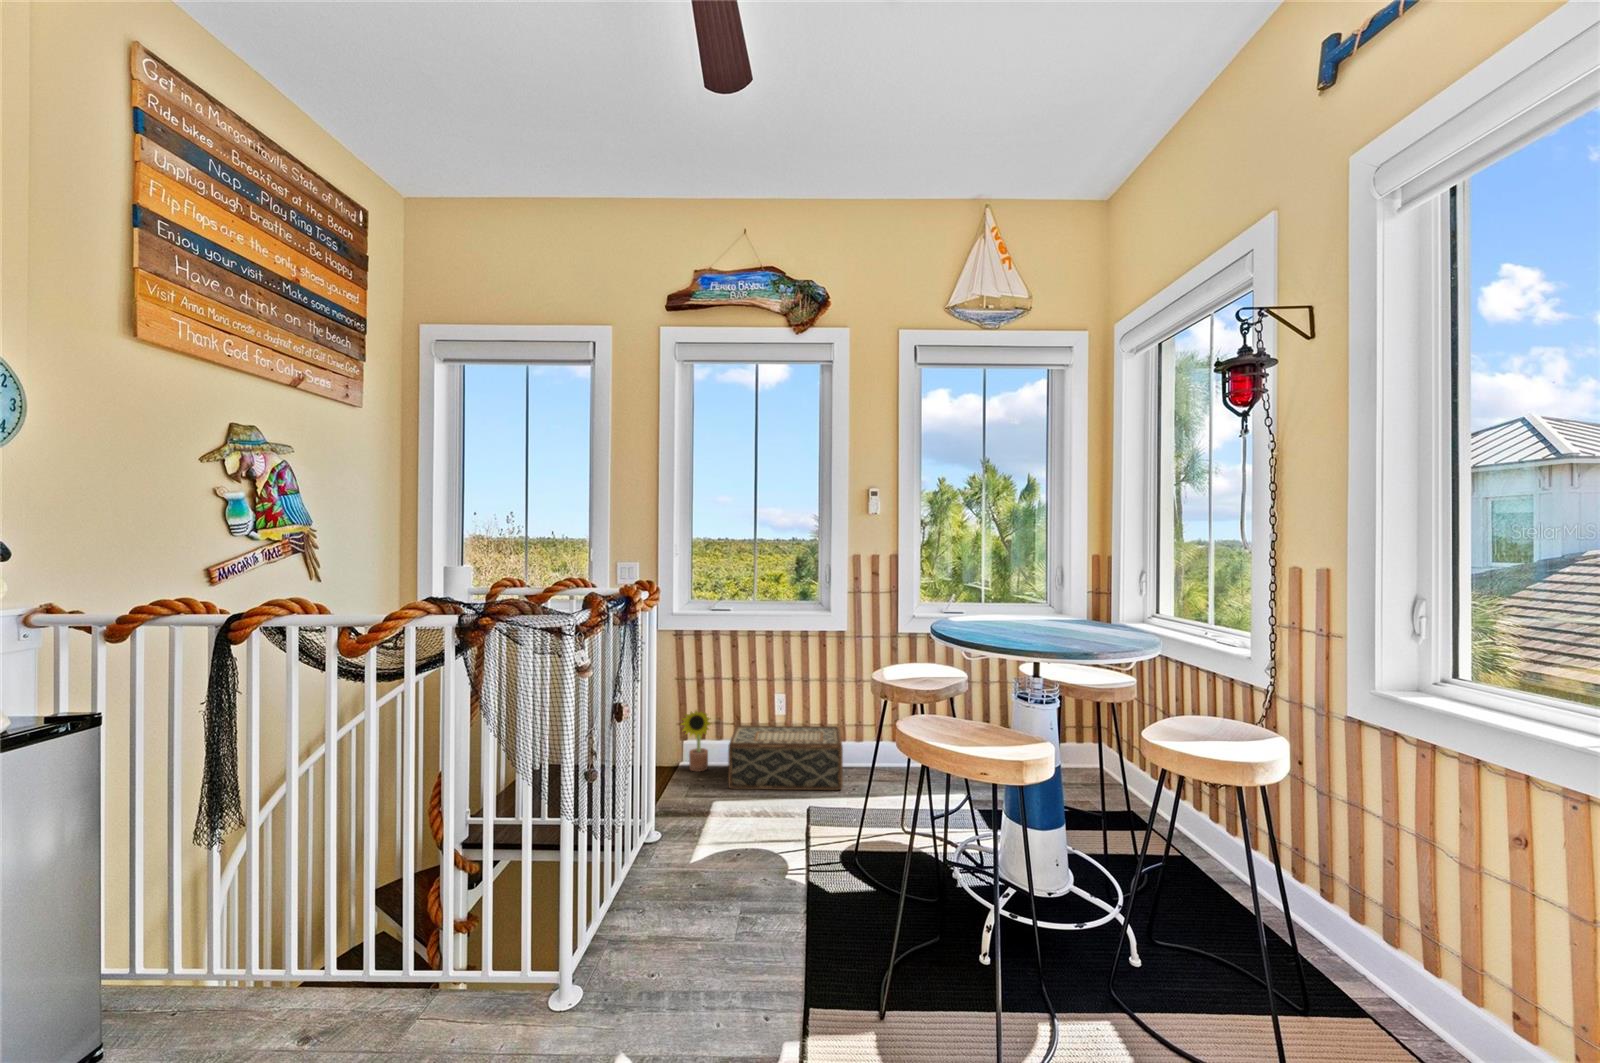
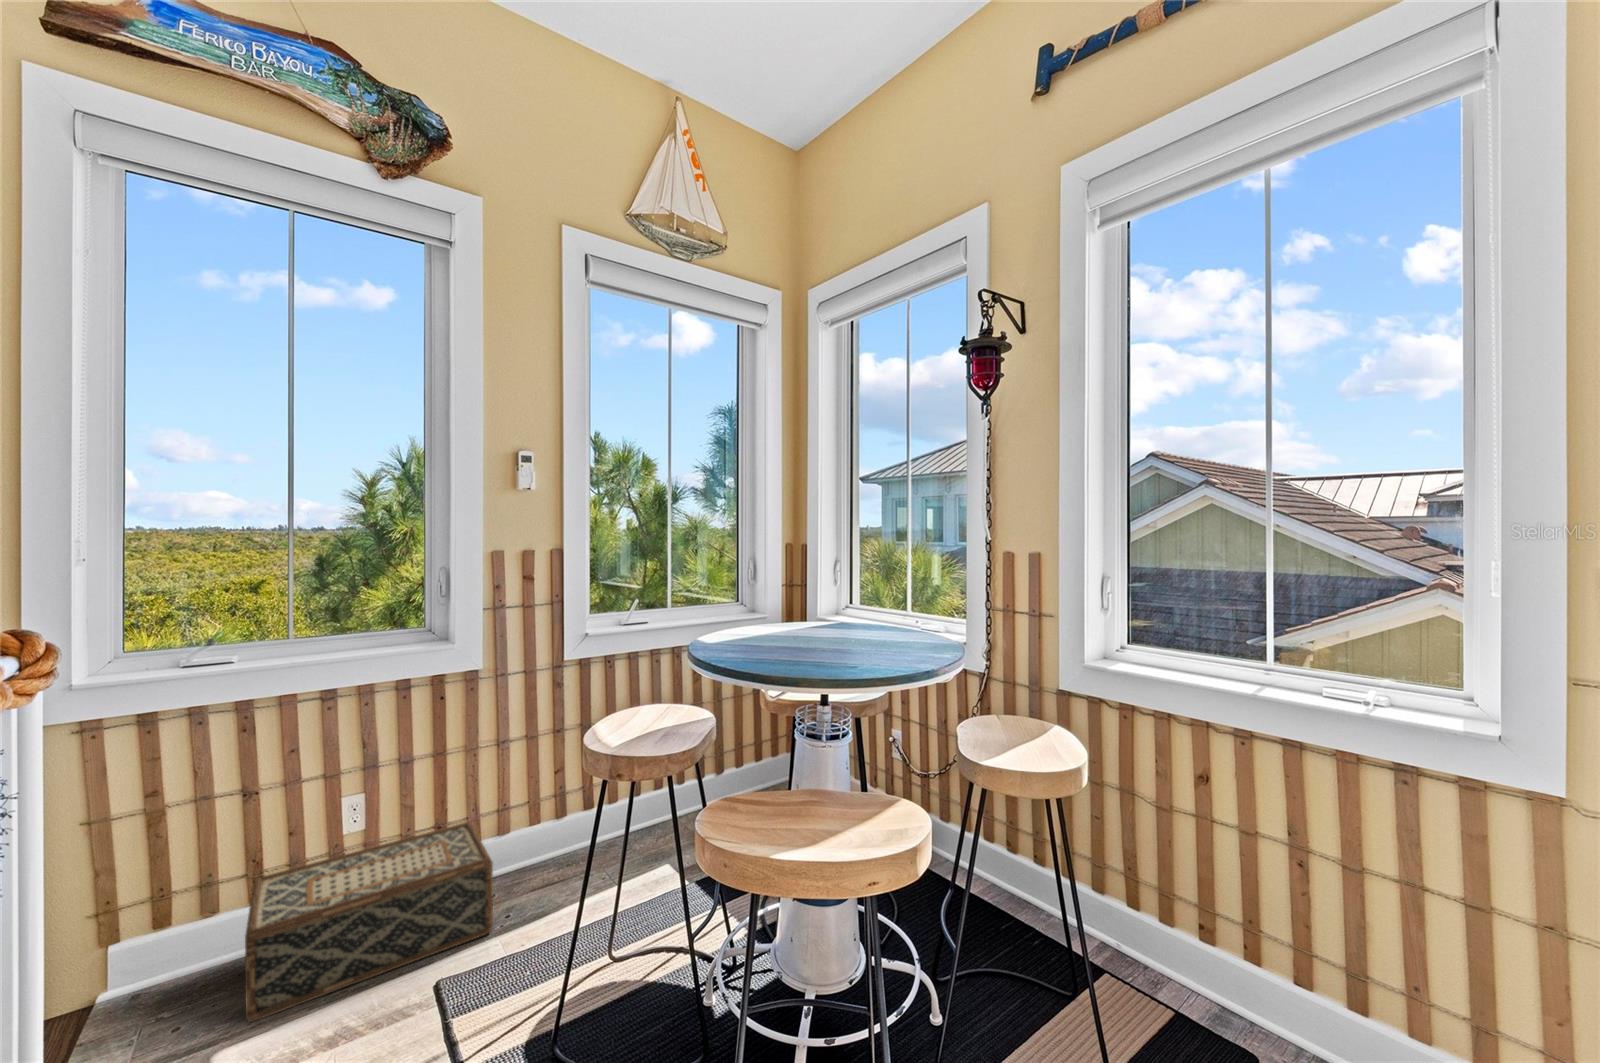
decorative plant: present [682,711,711,771] -> none [99,879,195,1008]

